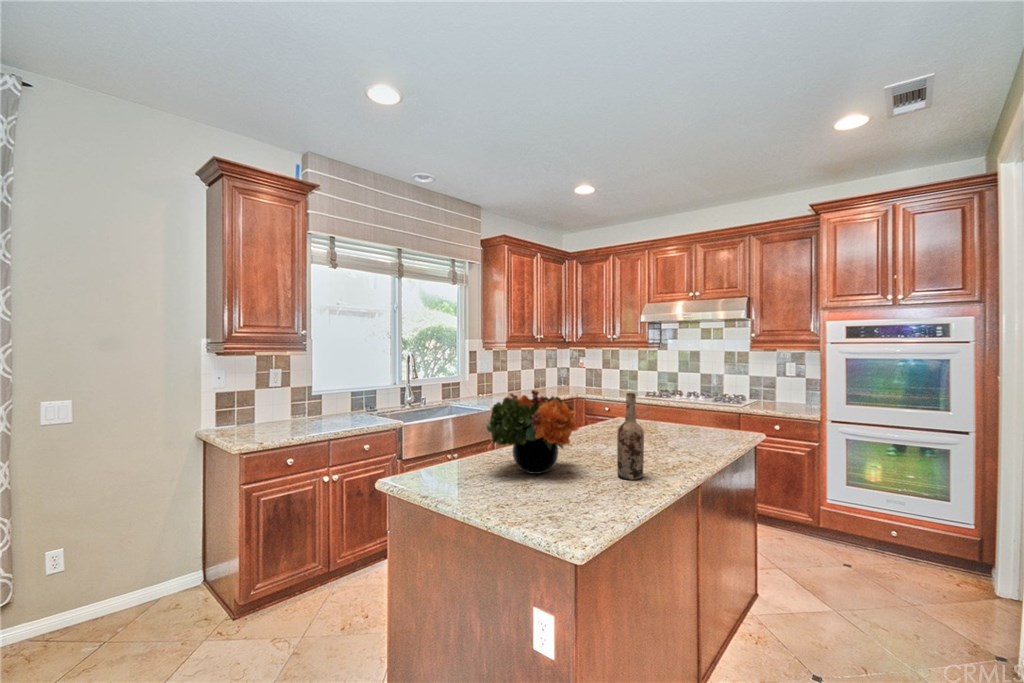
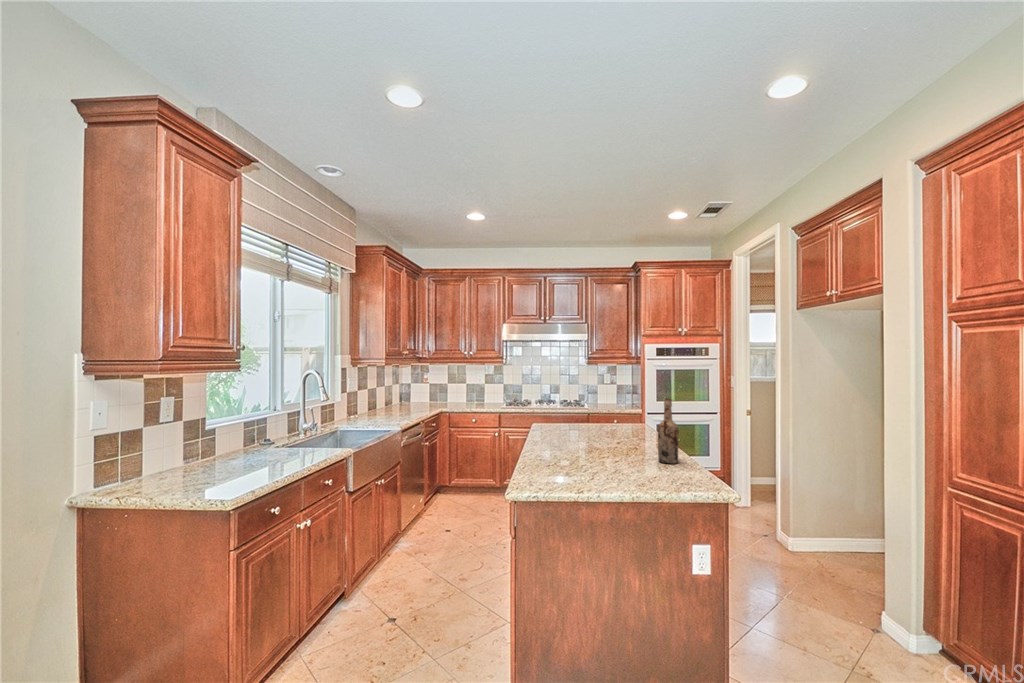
flower arrangement: present [487,390,579,474] -> none [564,400,642,471]

